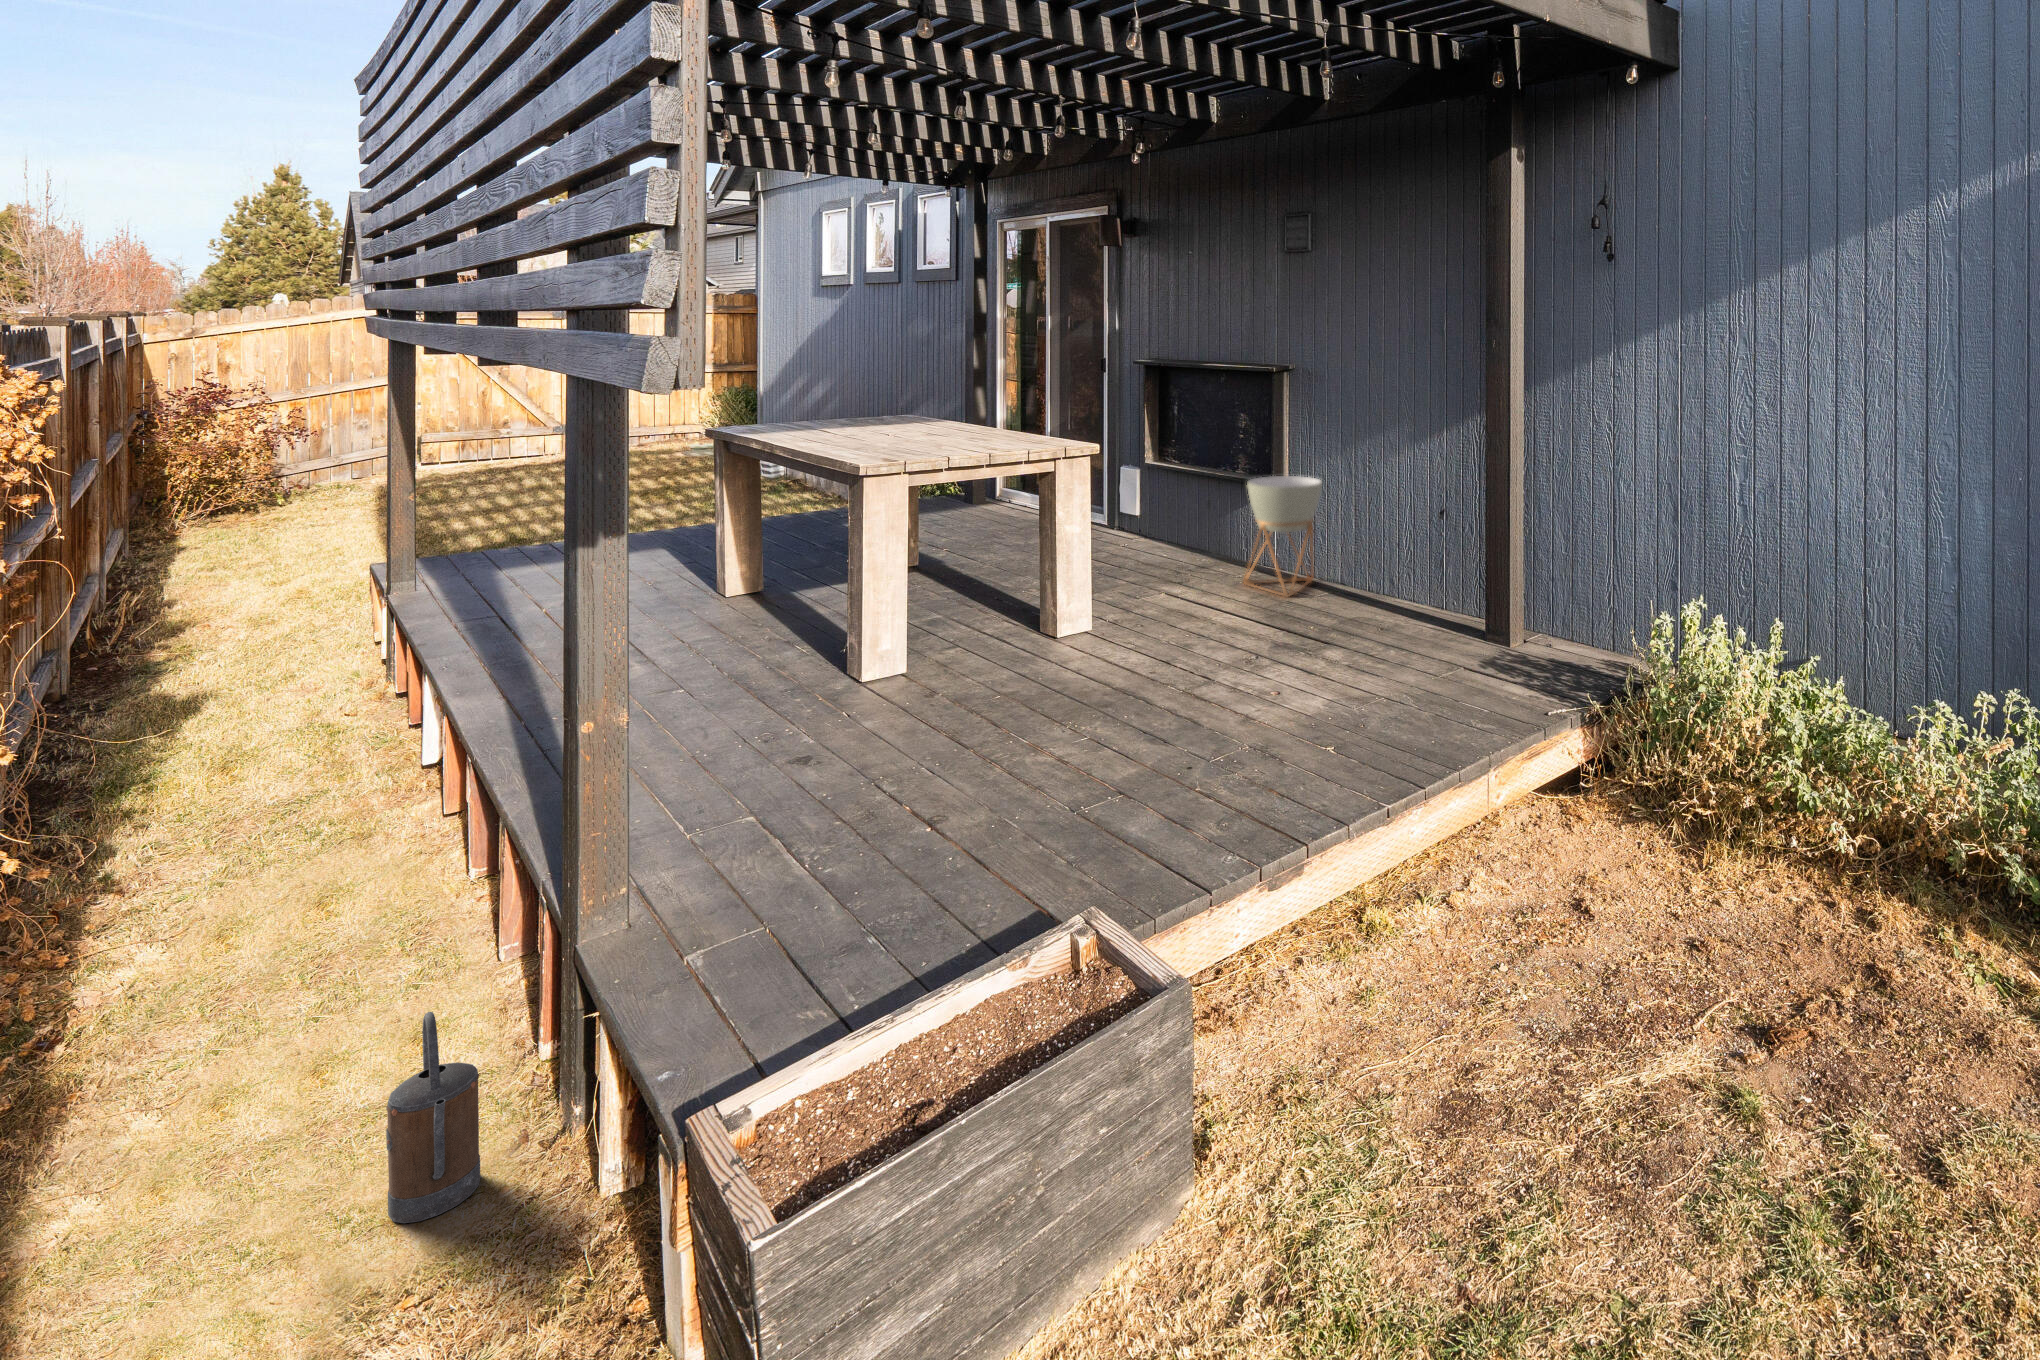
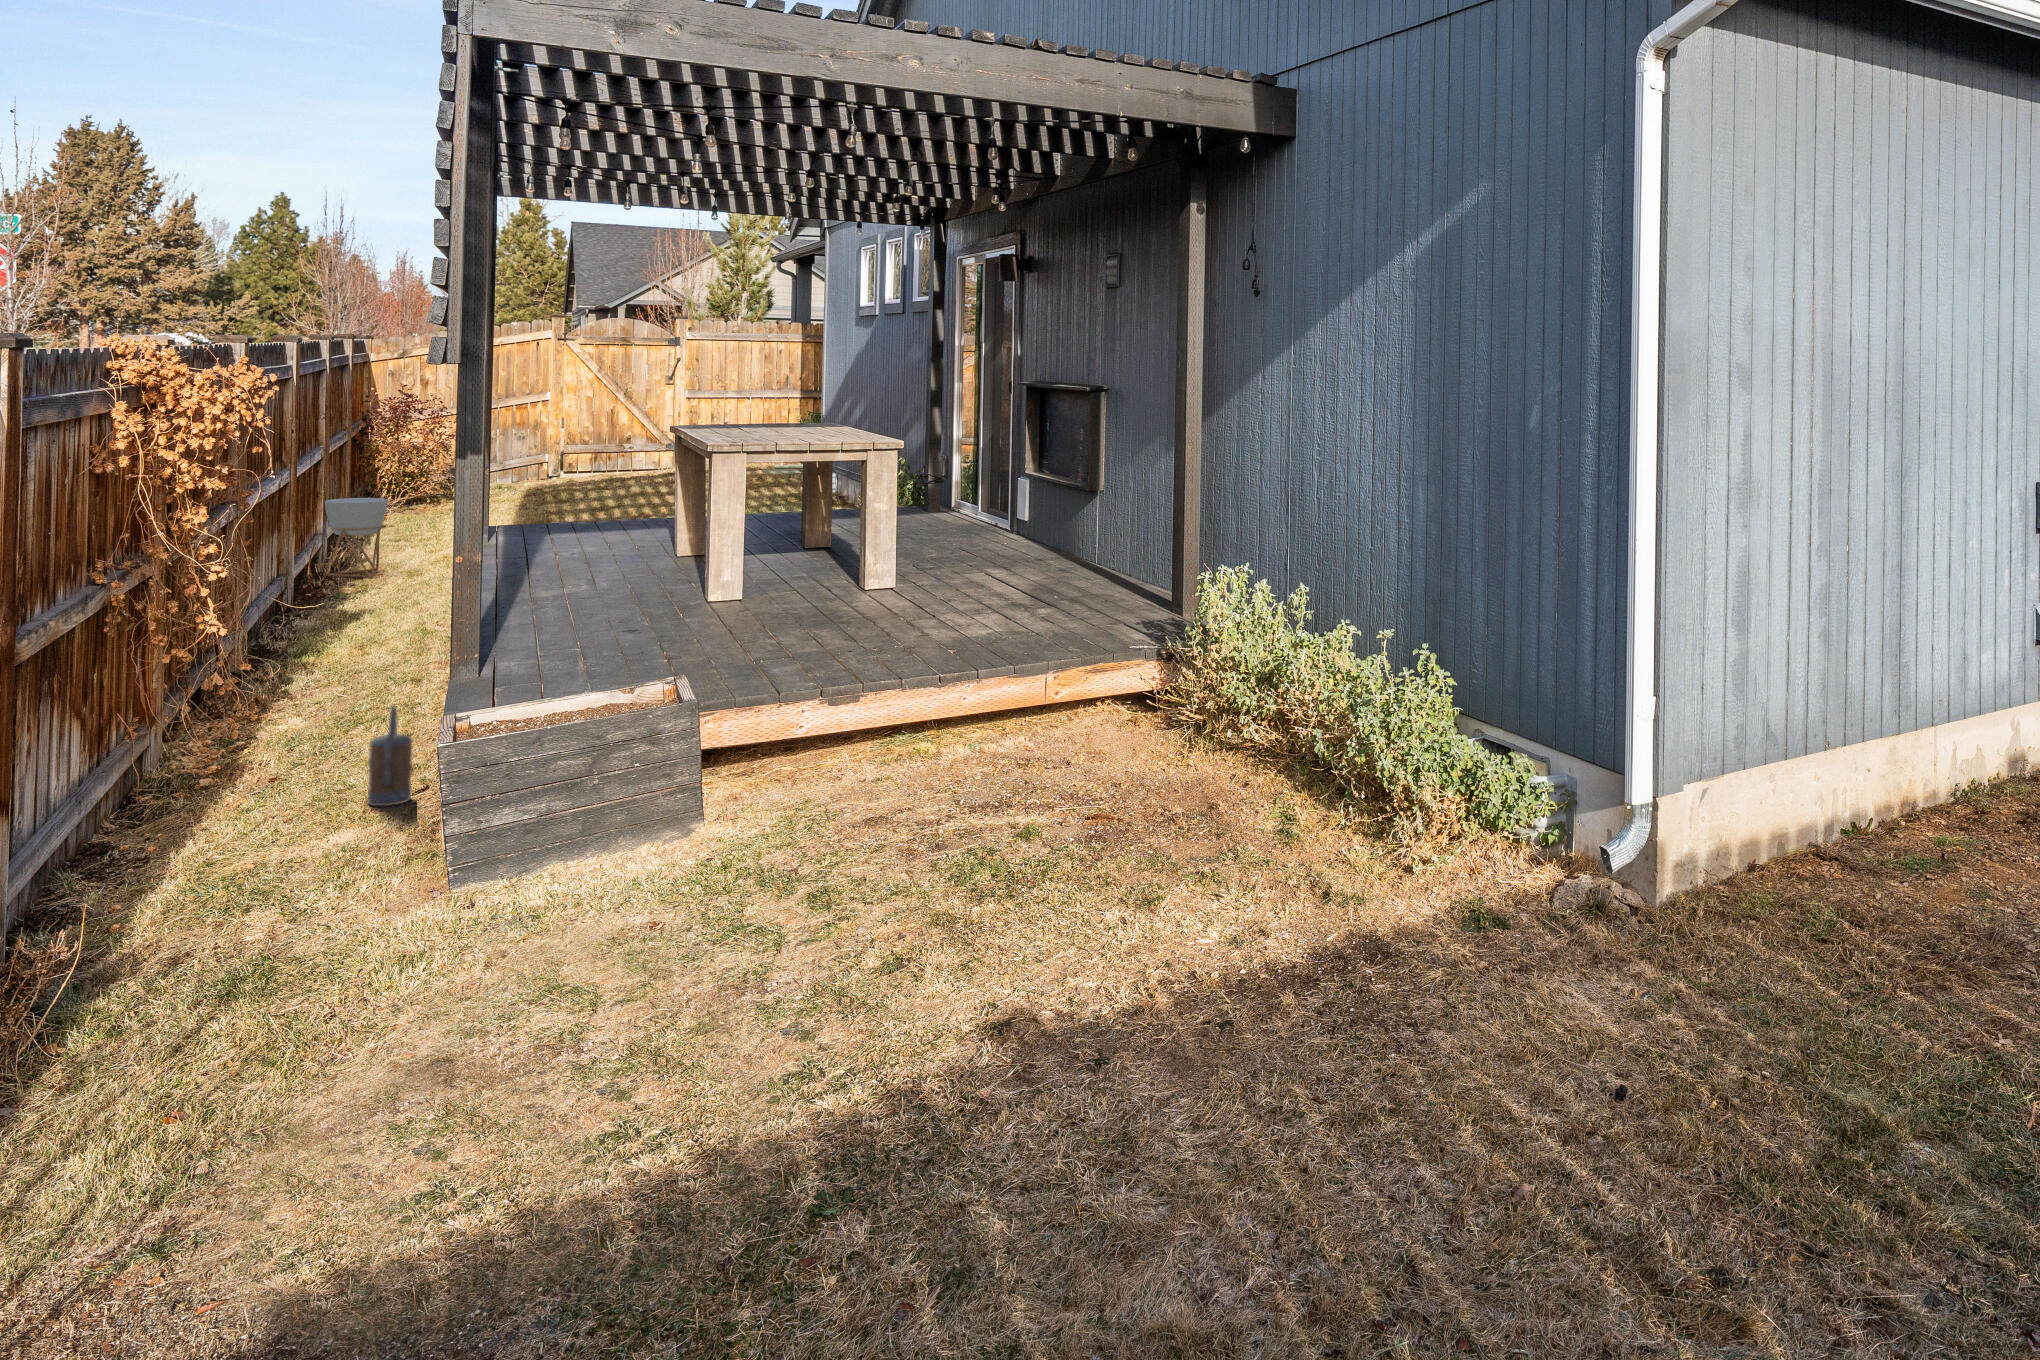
planter: present [1243,476,1322,597] -> present [323,498,388,578]

